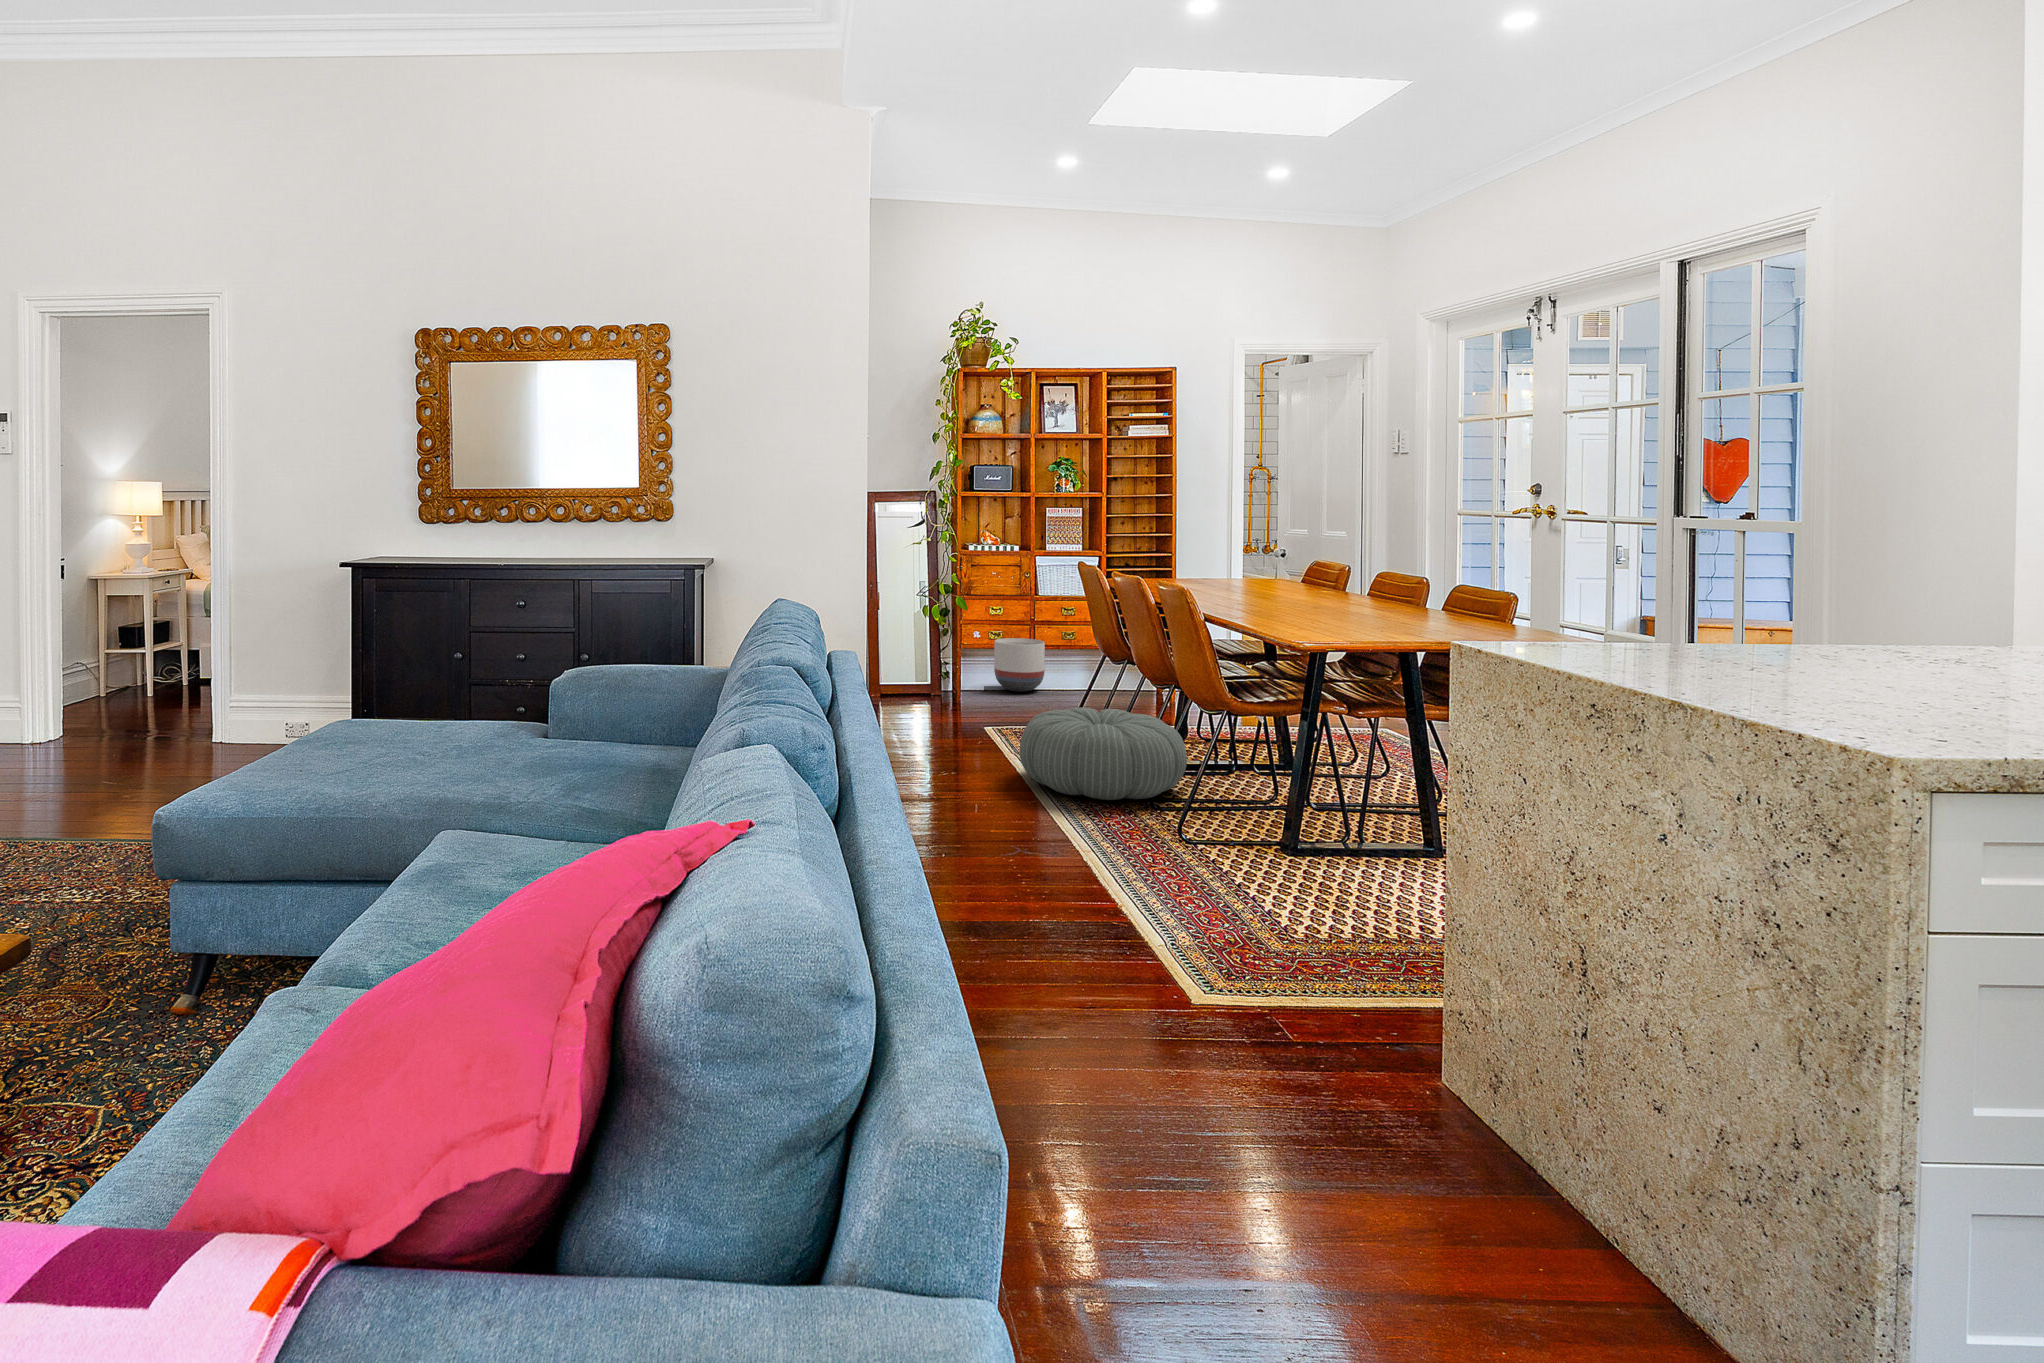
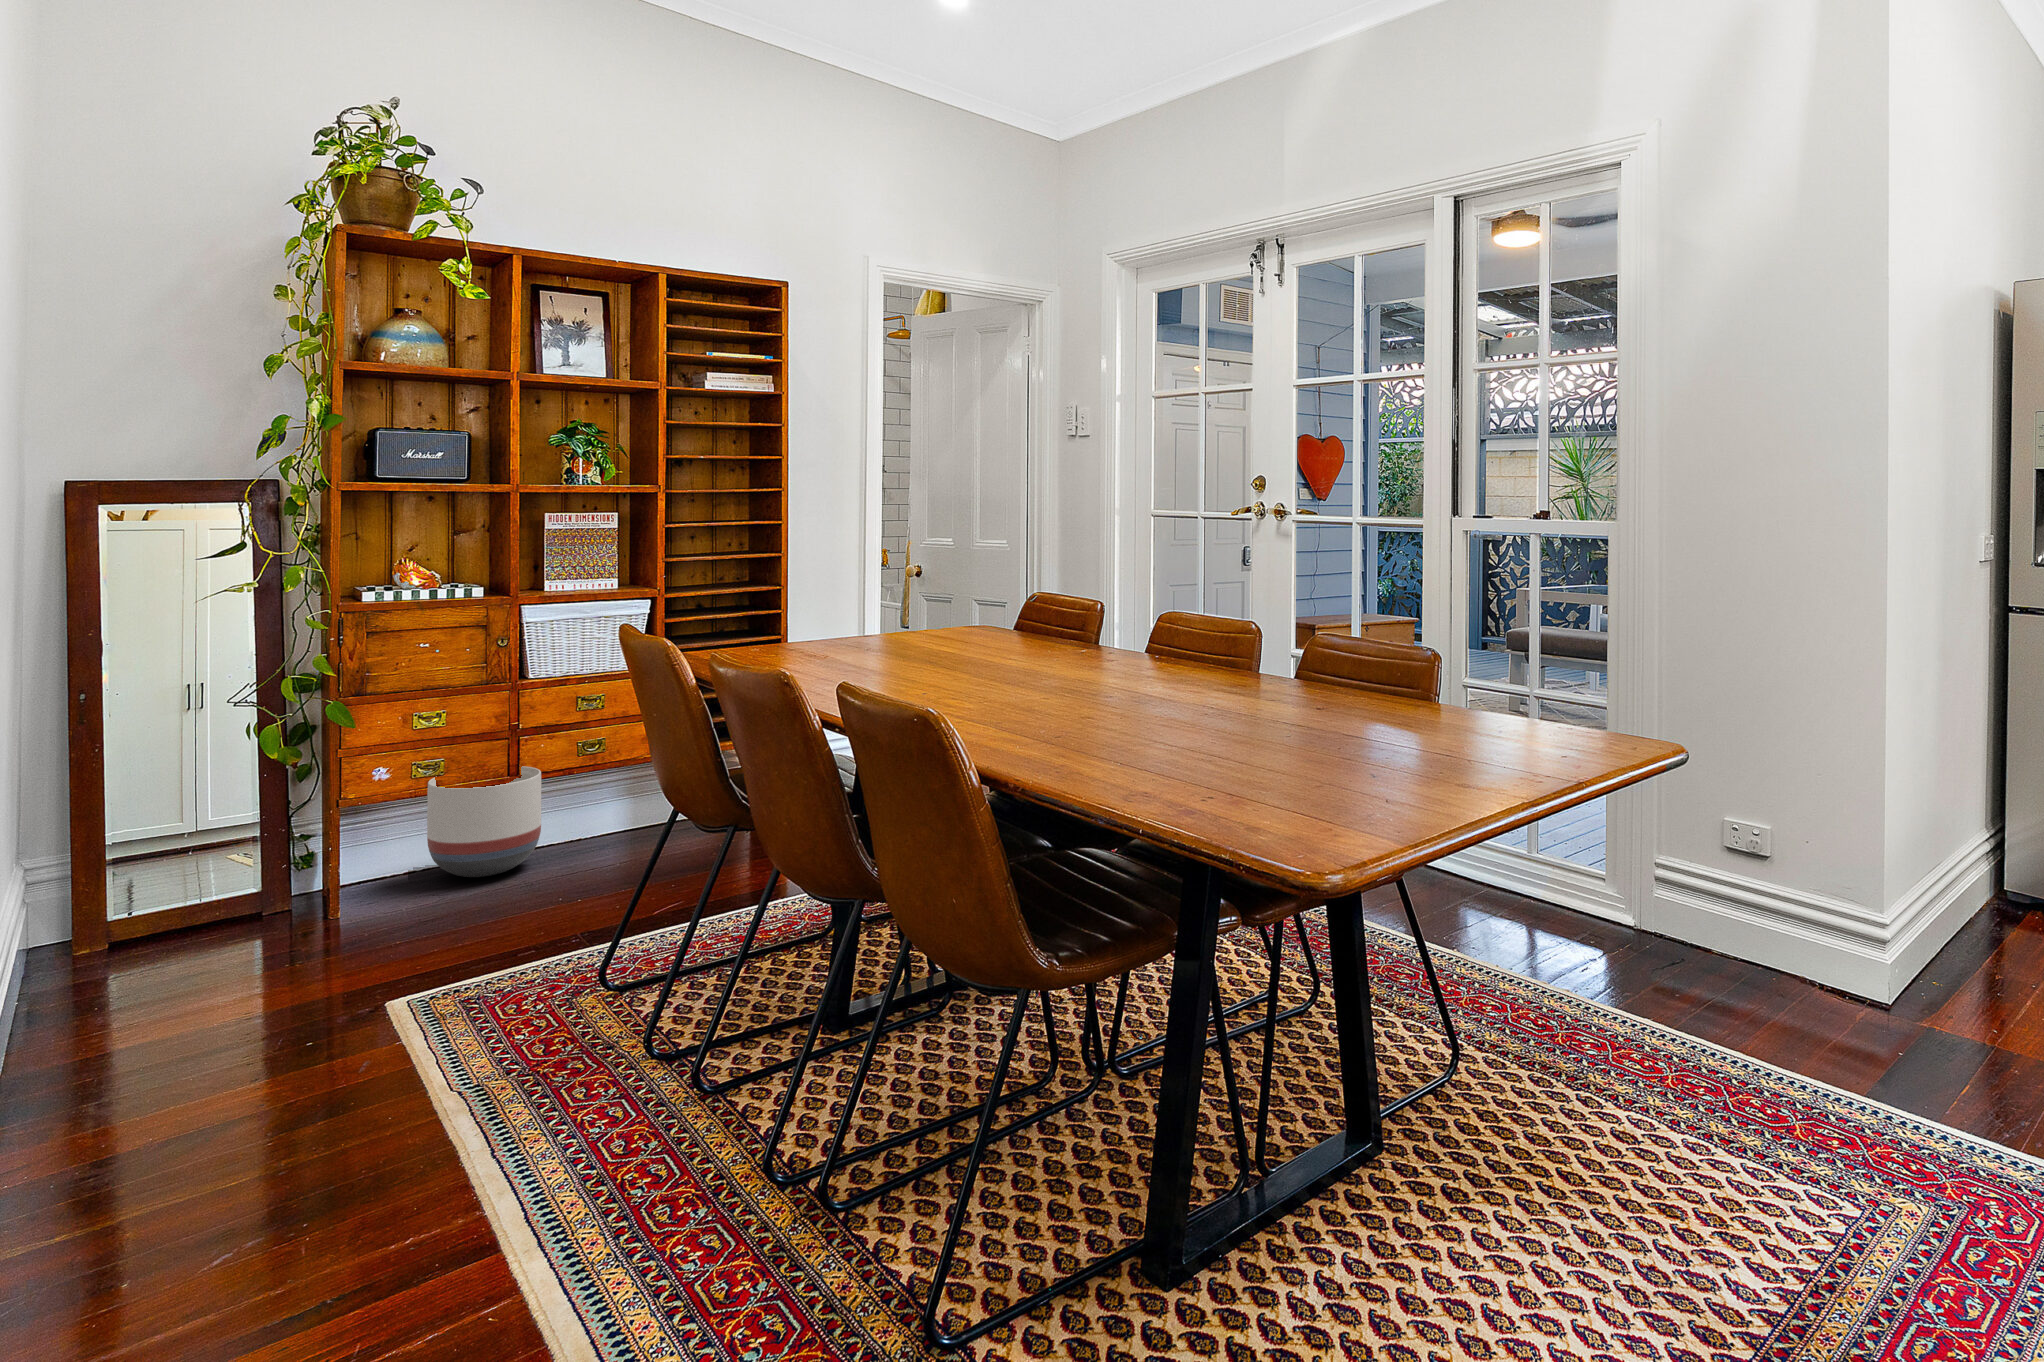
pouf: present [1020,707,1187,800] -> none [470,958,875,1237]

